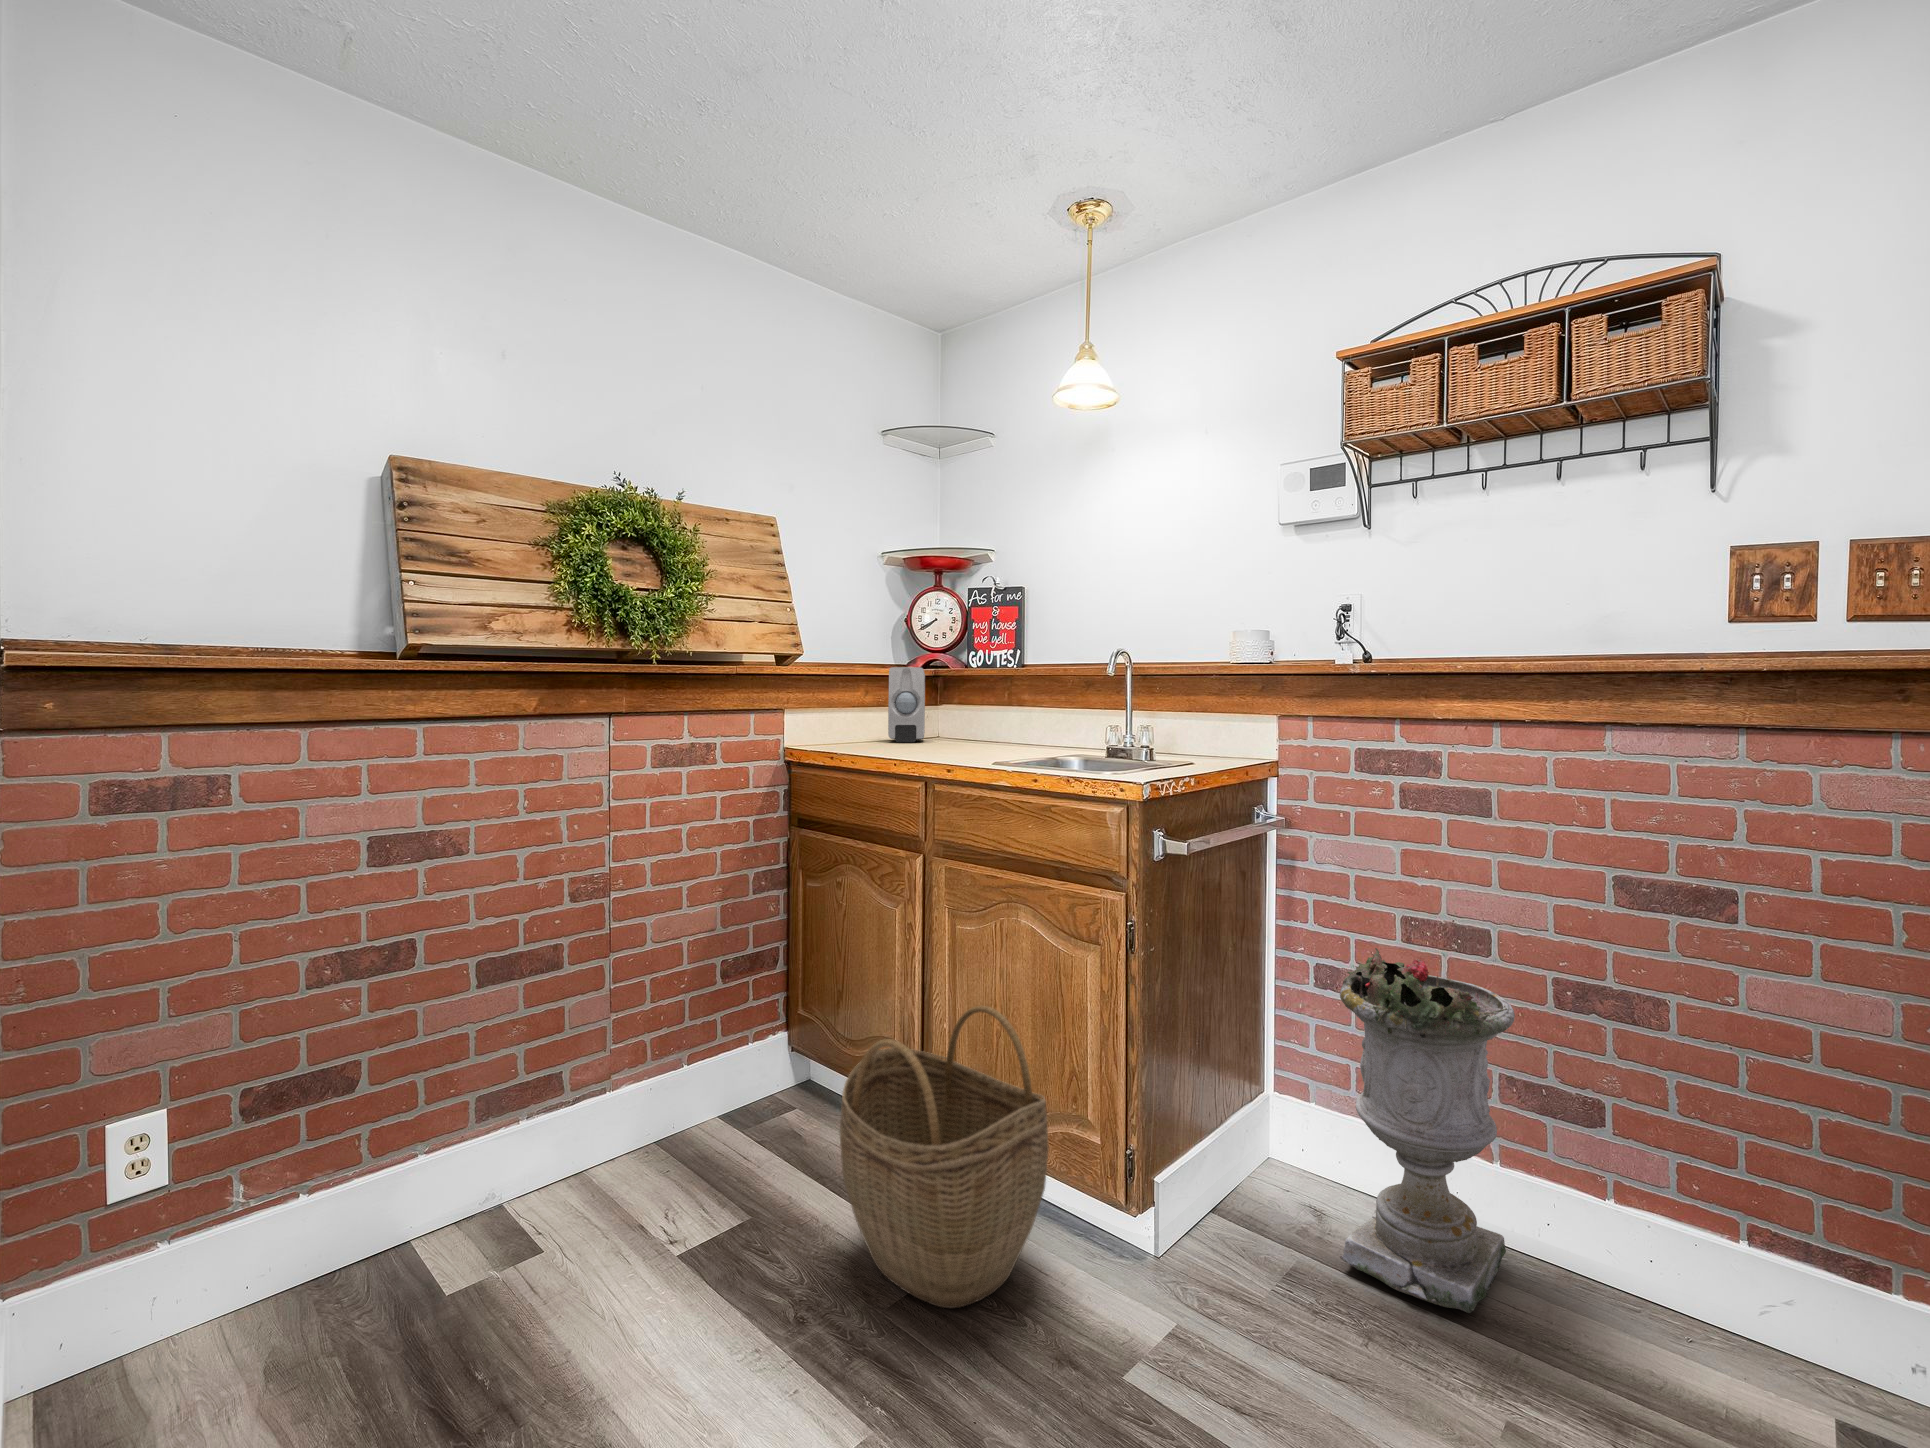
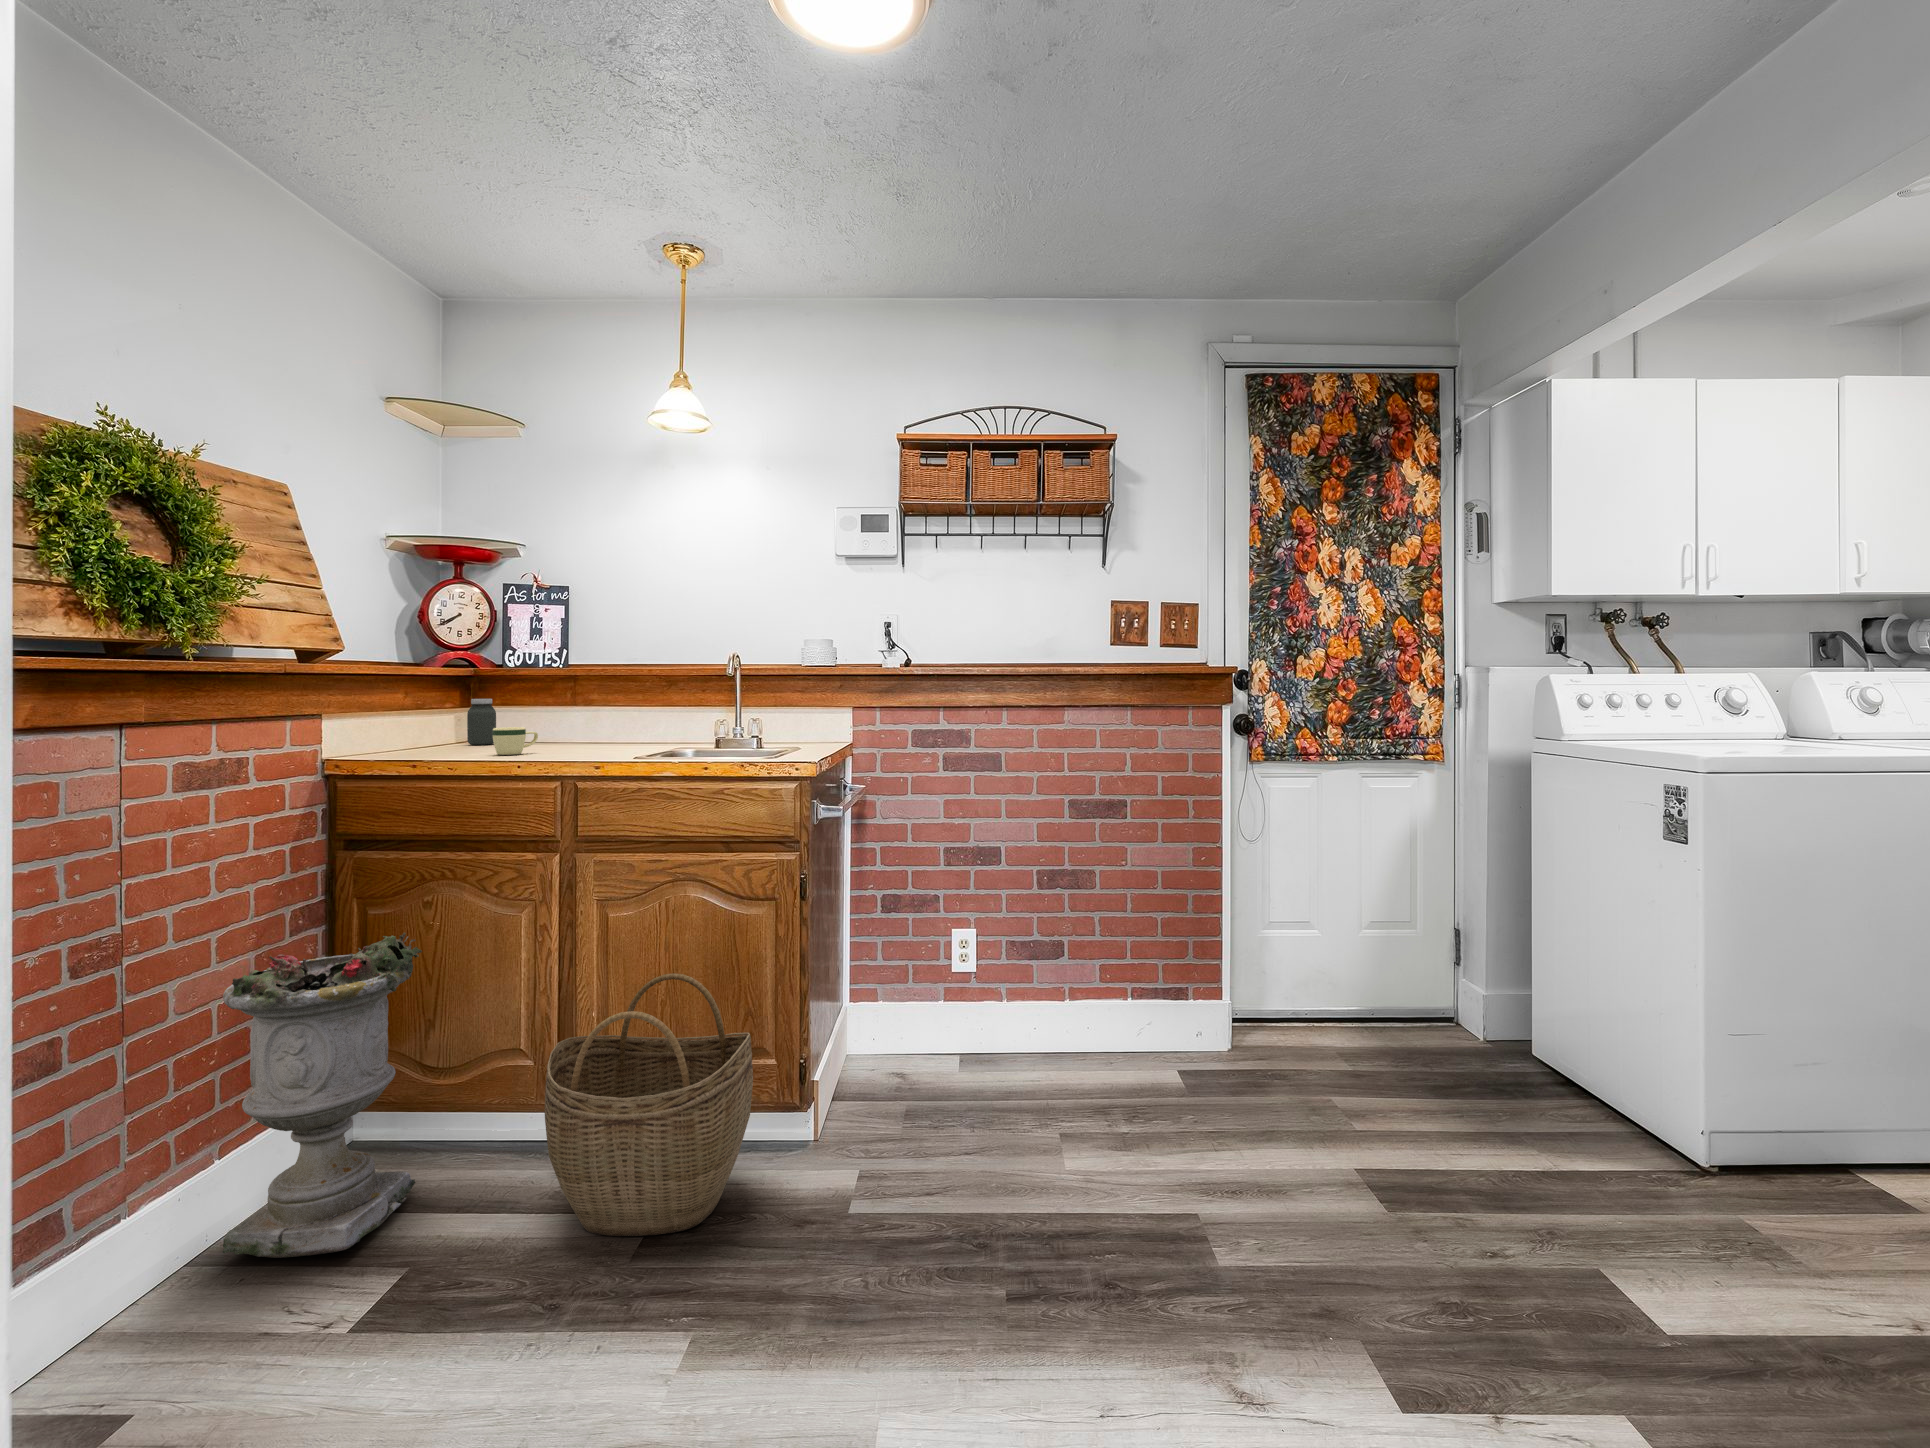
soap dispenser: present [888,667,925,742] -> none [394,668,453,750]
jar: none [951,696,975,740] -> present [467,699,496,745]
mug: none [919,724,959,751] -> present [493,727,538,755]
planter: present [1340,948,1515,1313] -> present [223,933,422,1258]

